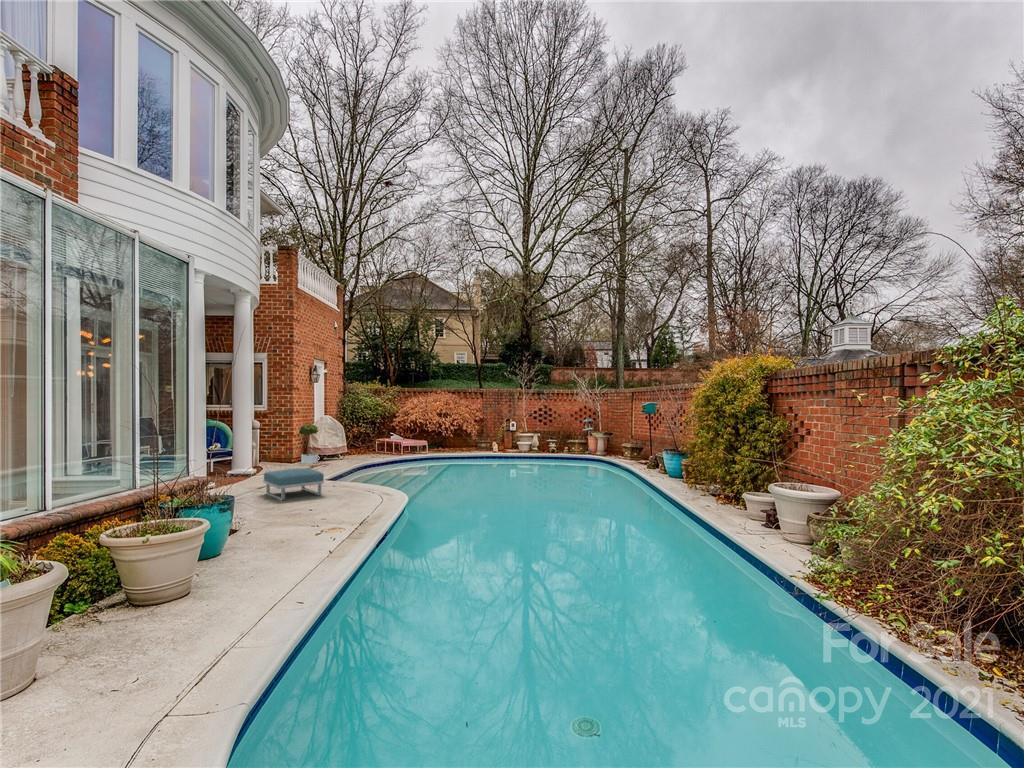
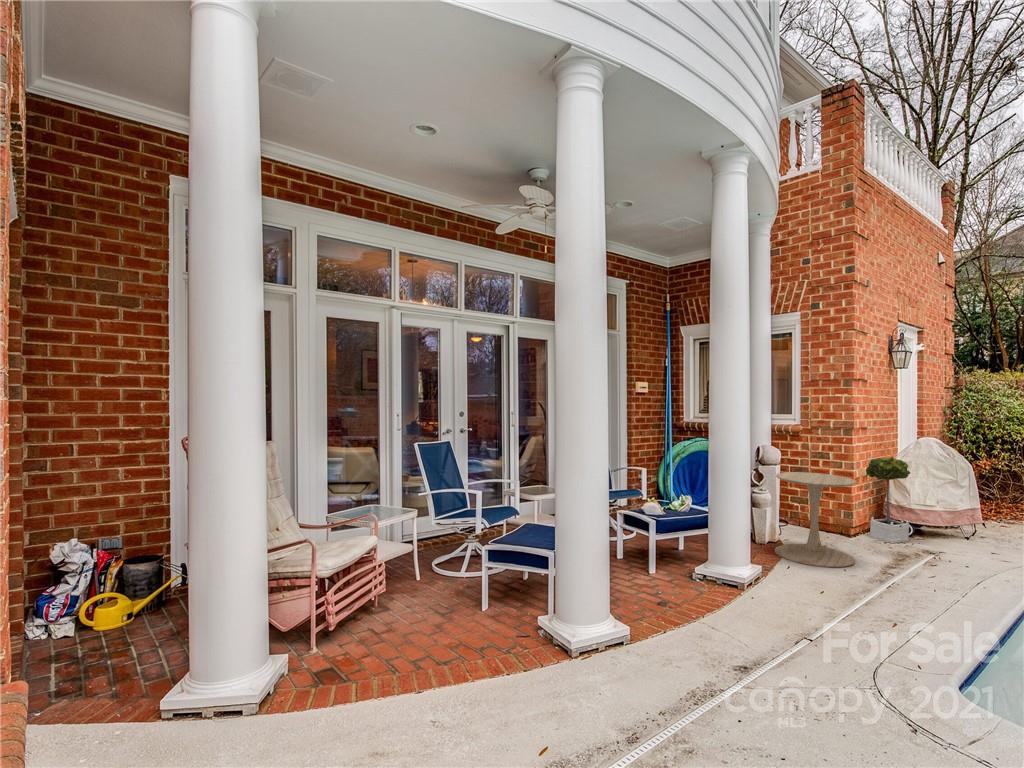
pedestal table: none [255,433,293,475] -> present [775,472,857,567]
footstool: present [263,468,324,501] -> none [791,600,989,731]

